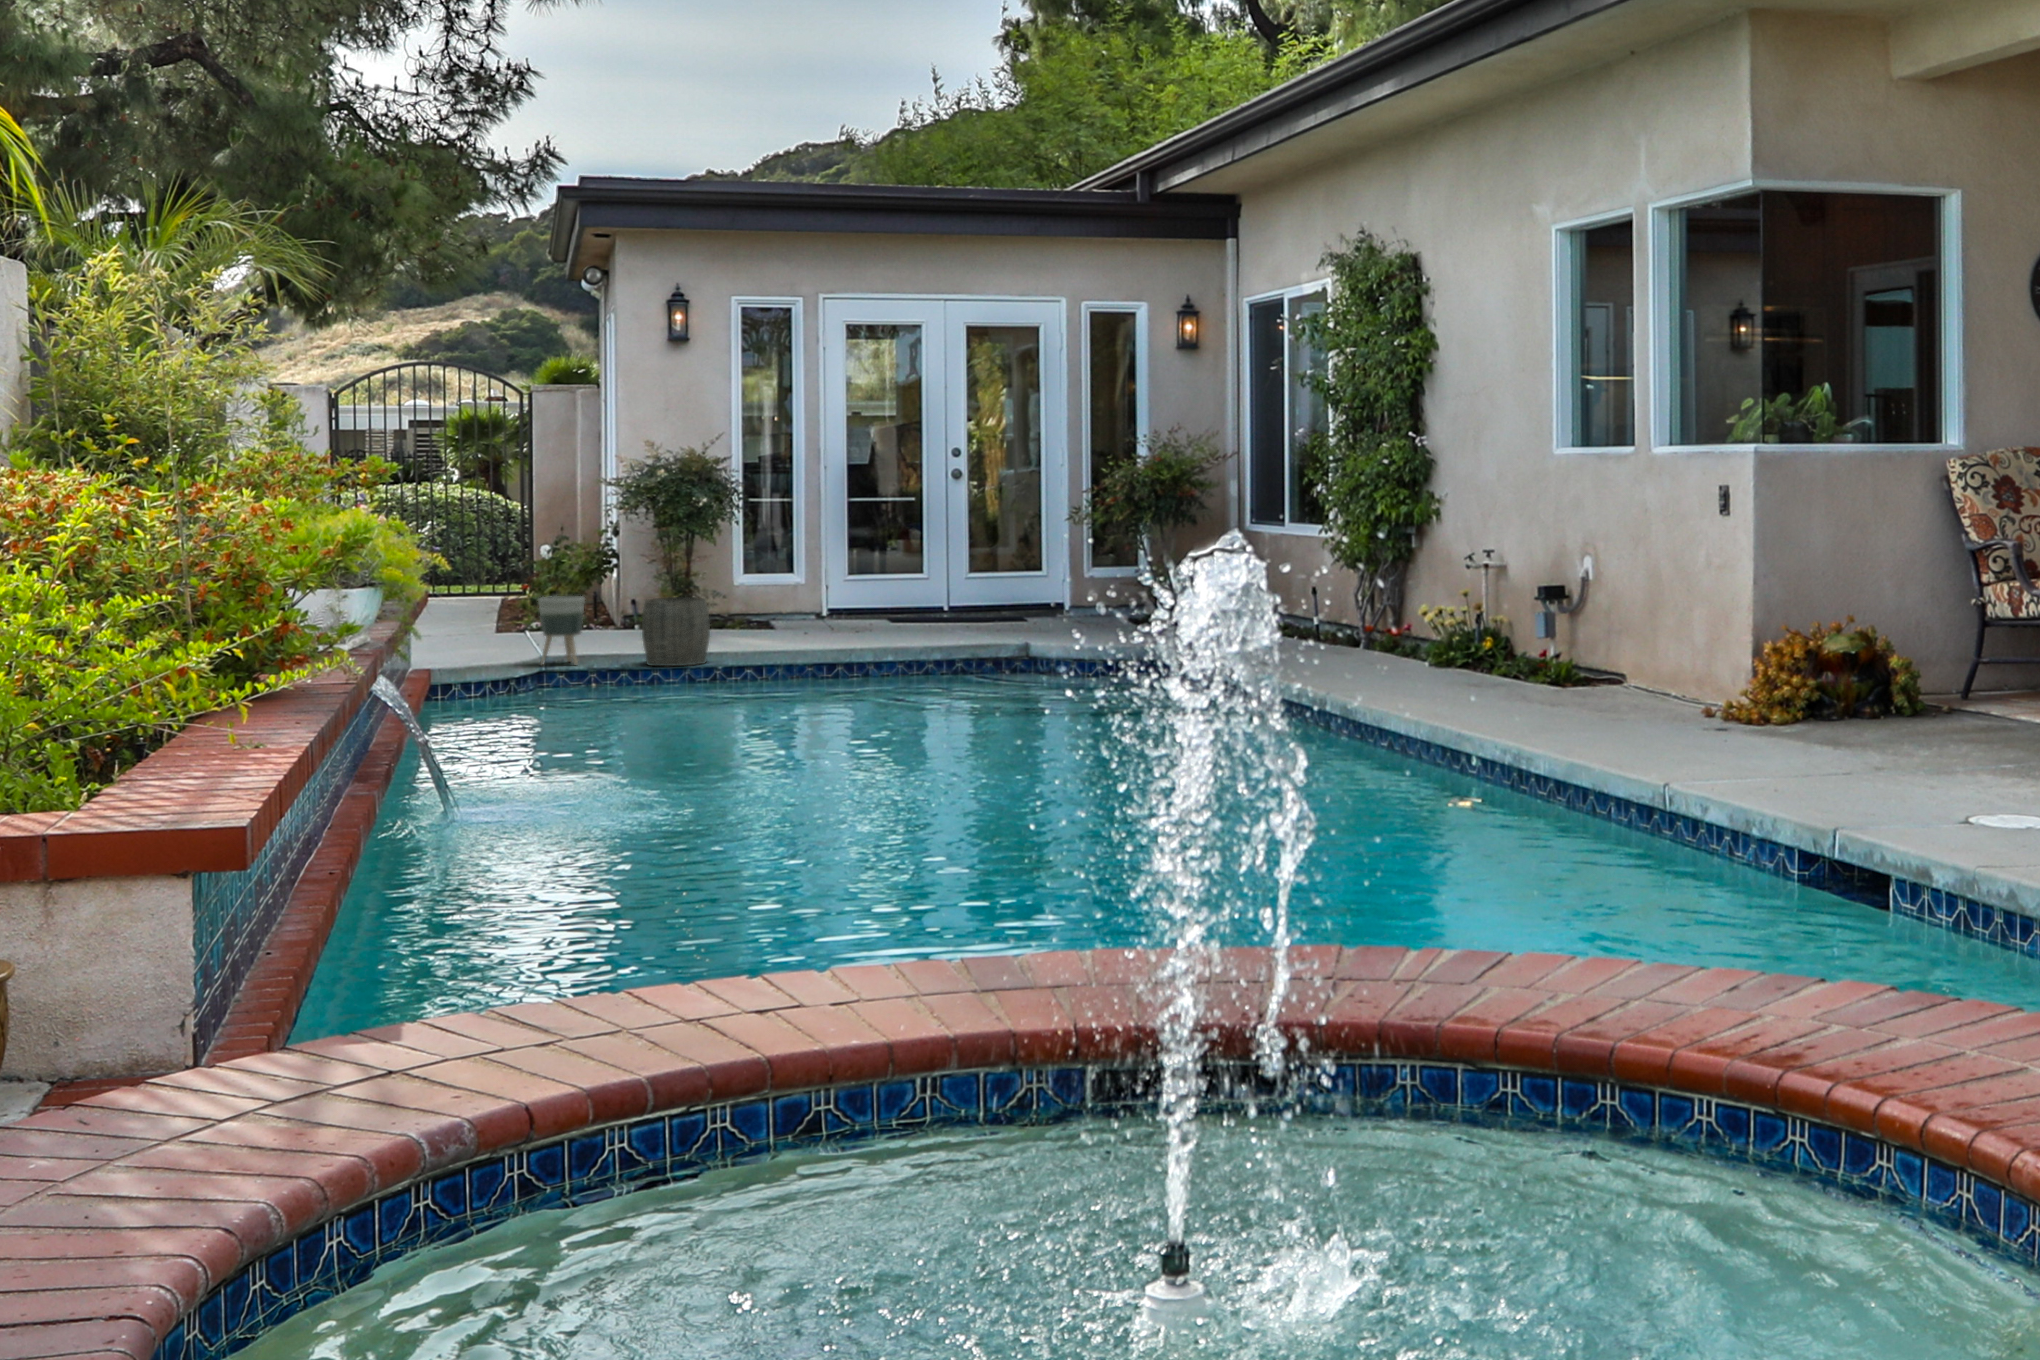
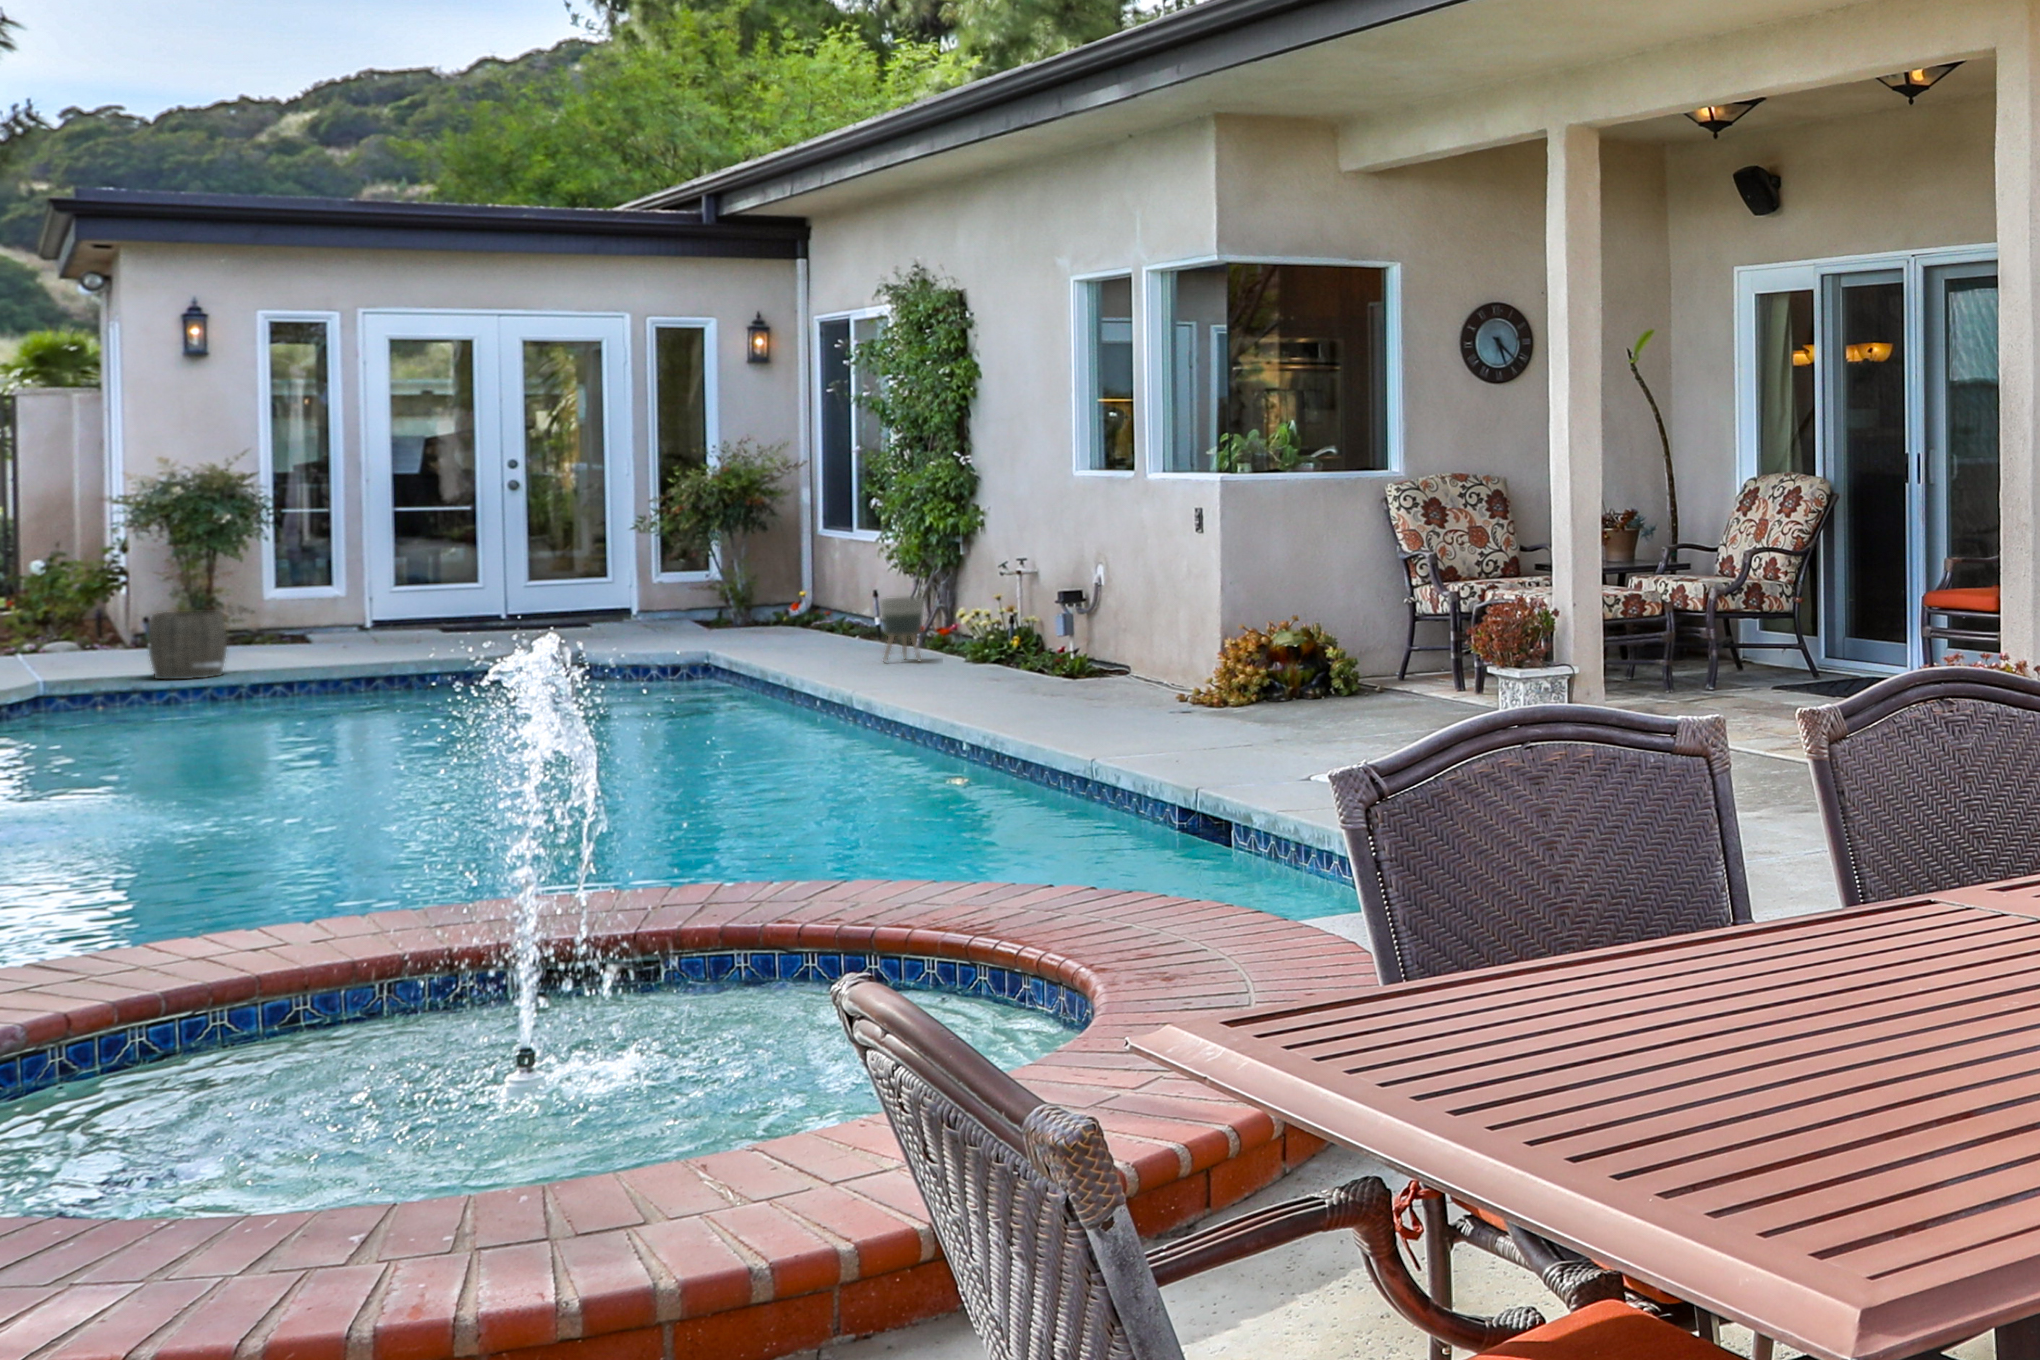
planter: present [539,596,585,665] -> present [881,597,924,661]

